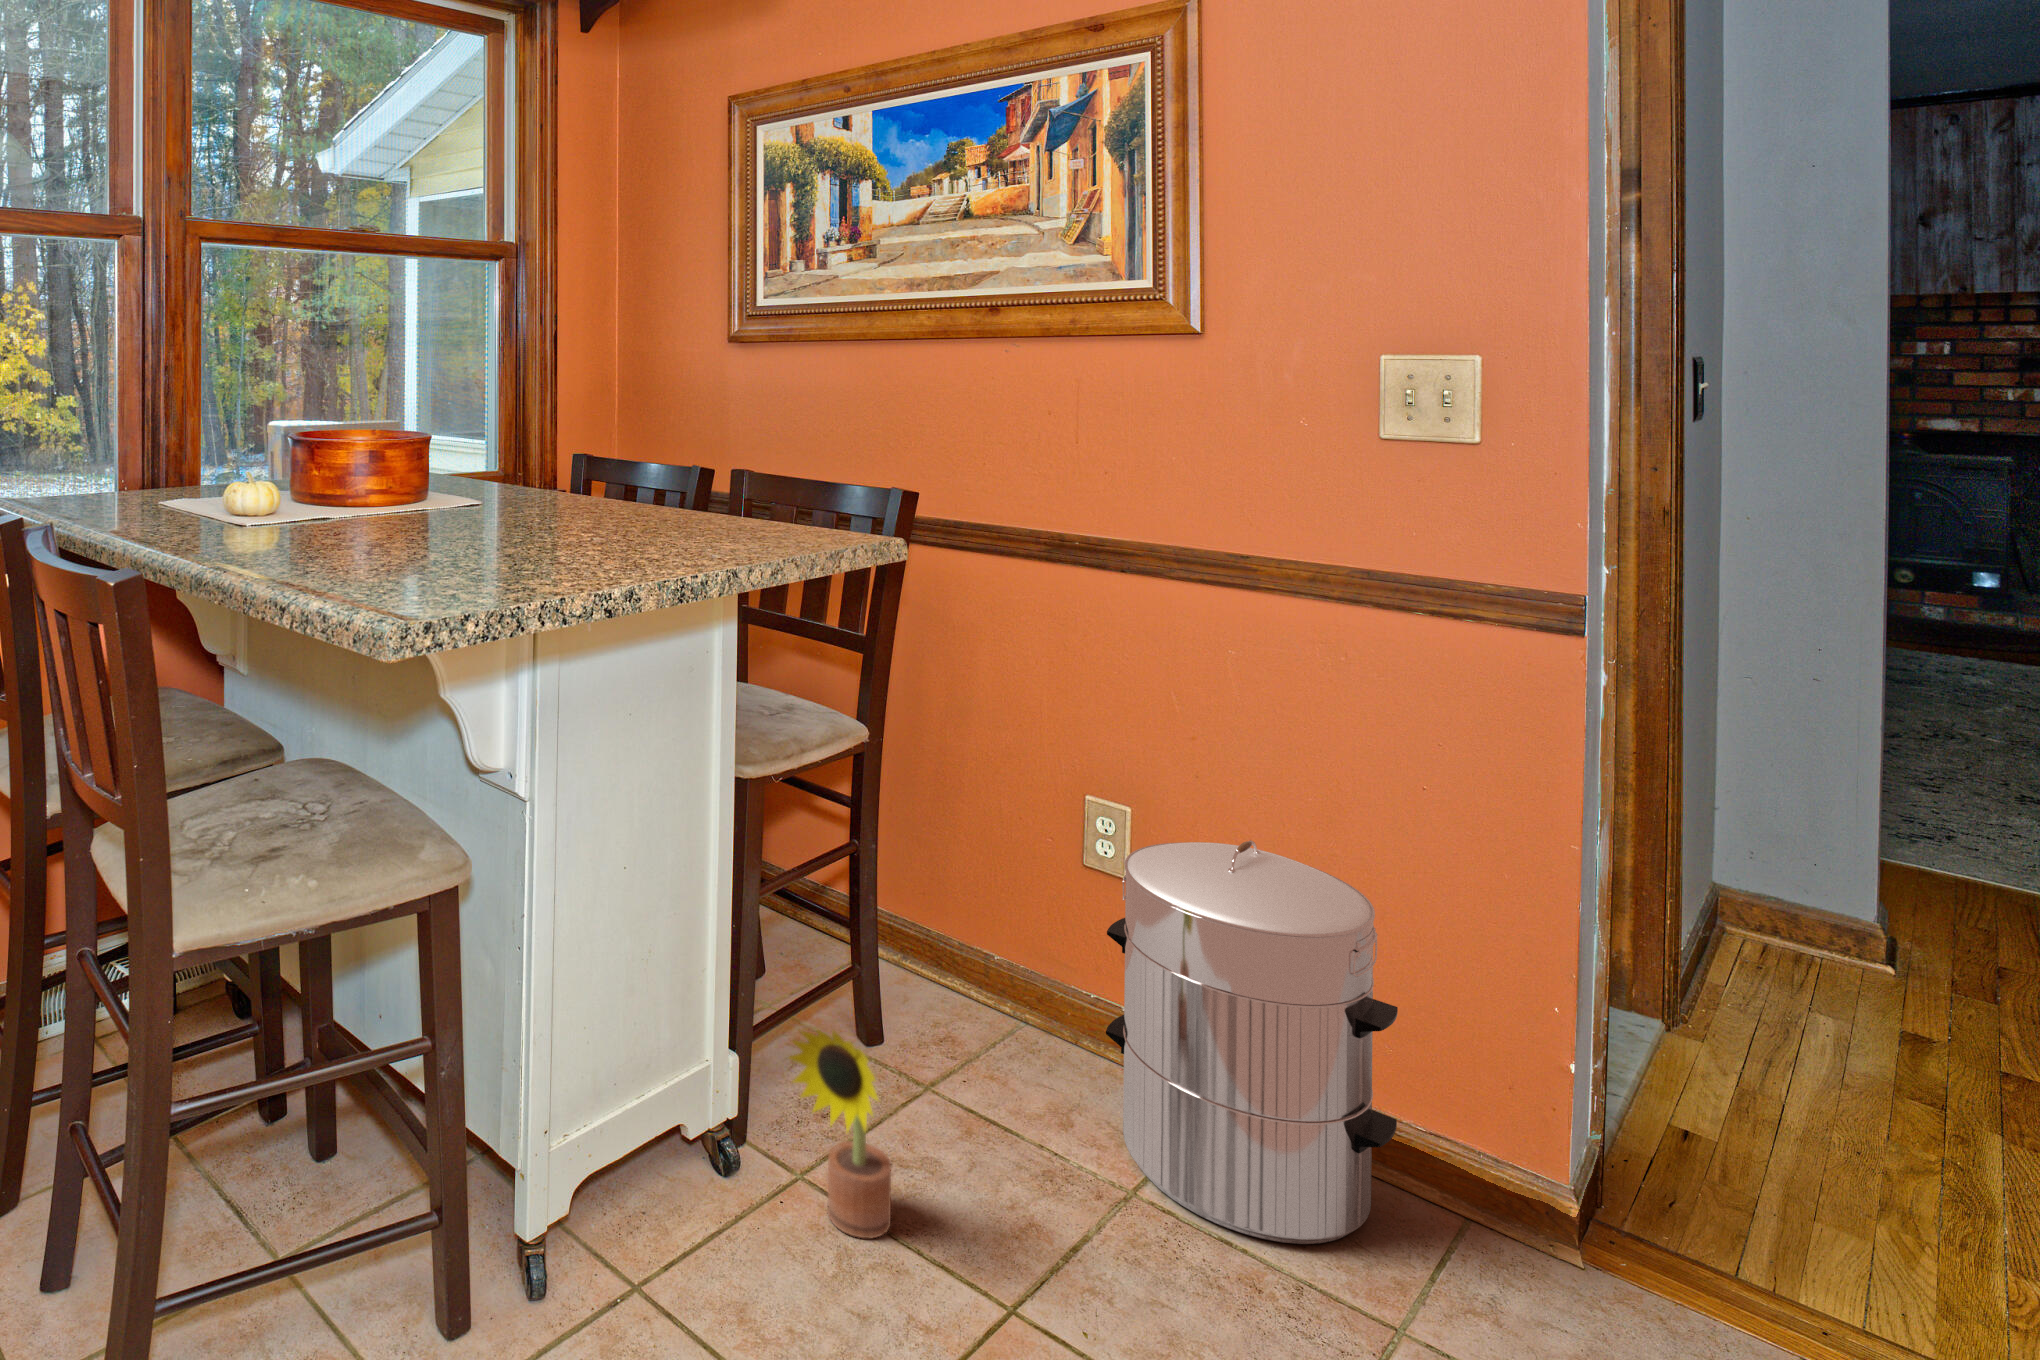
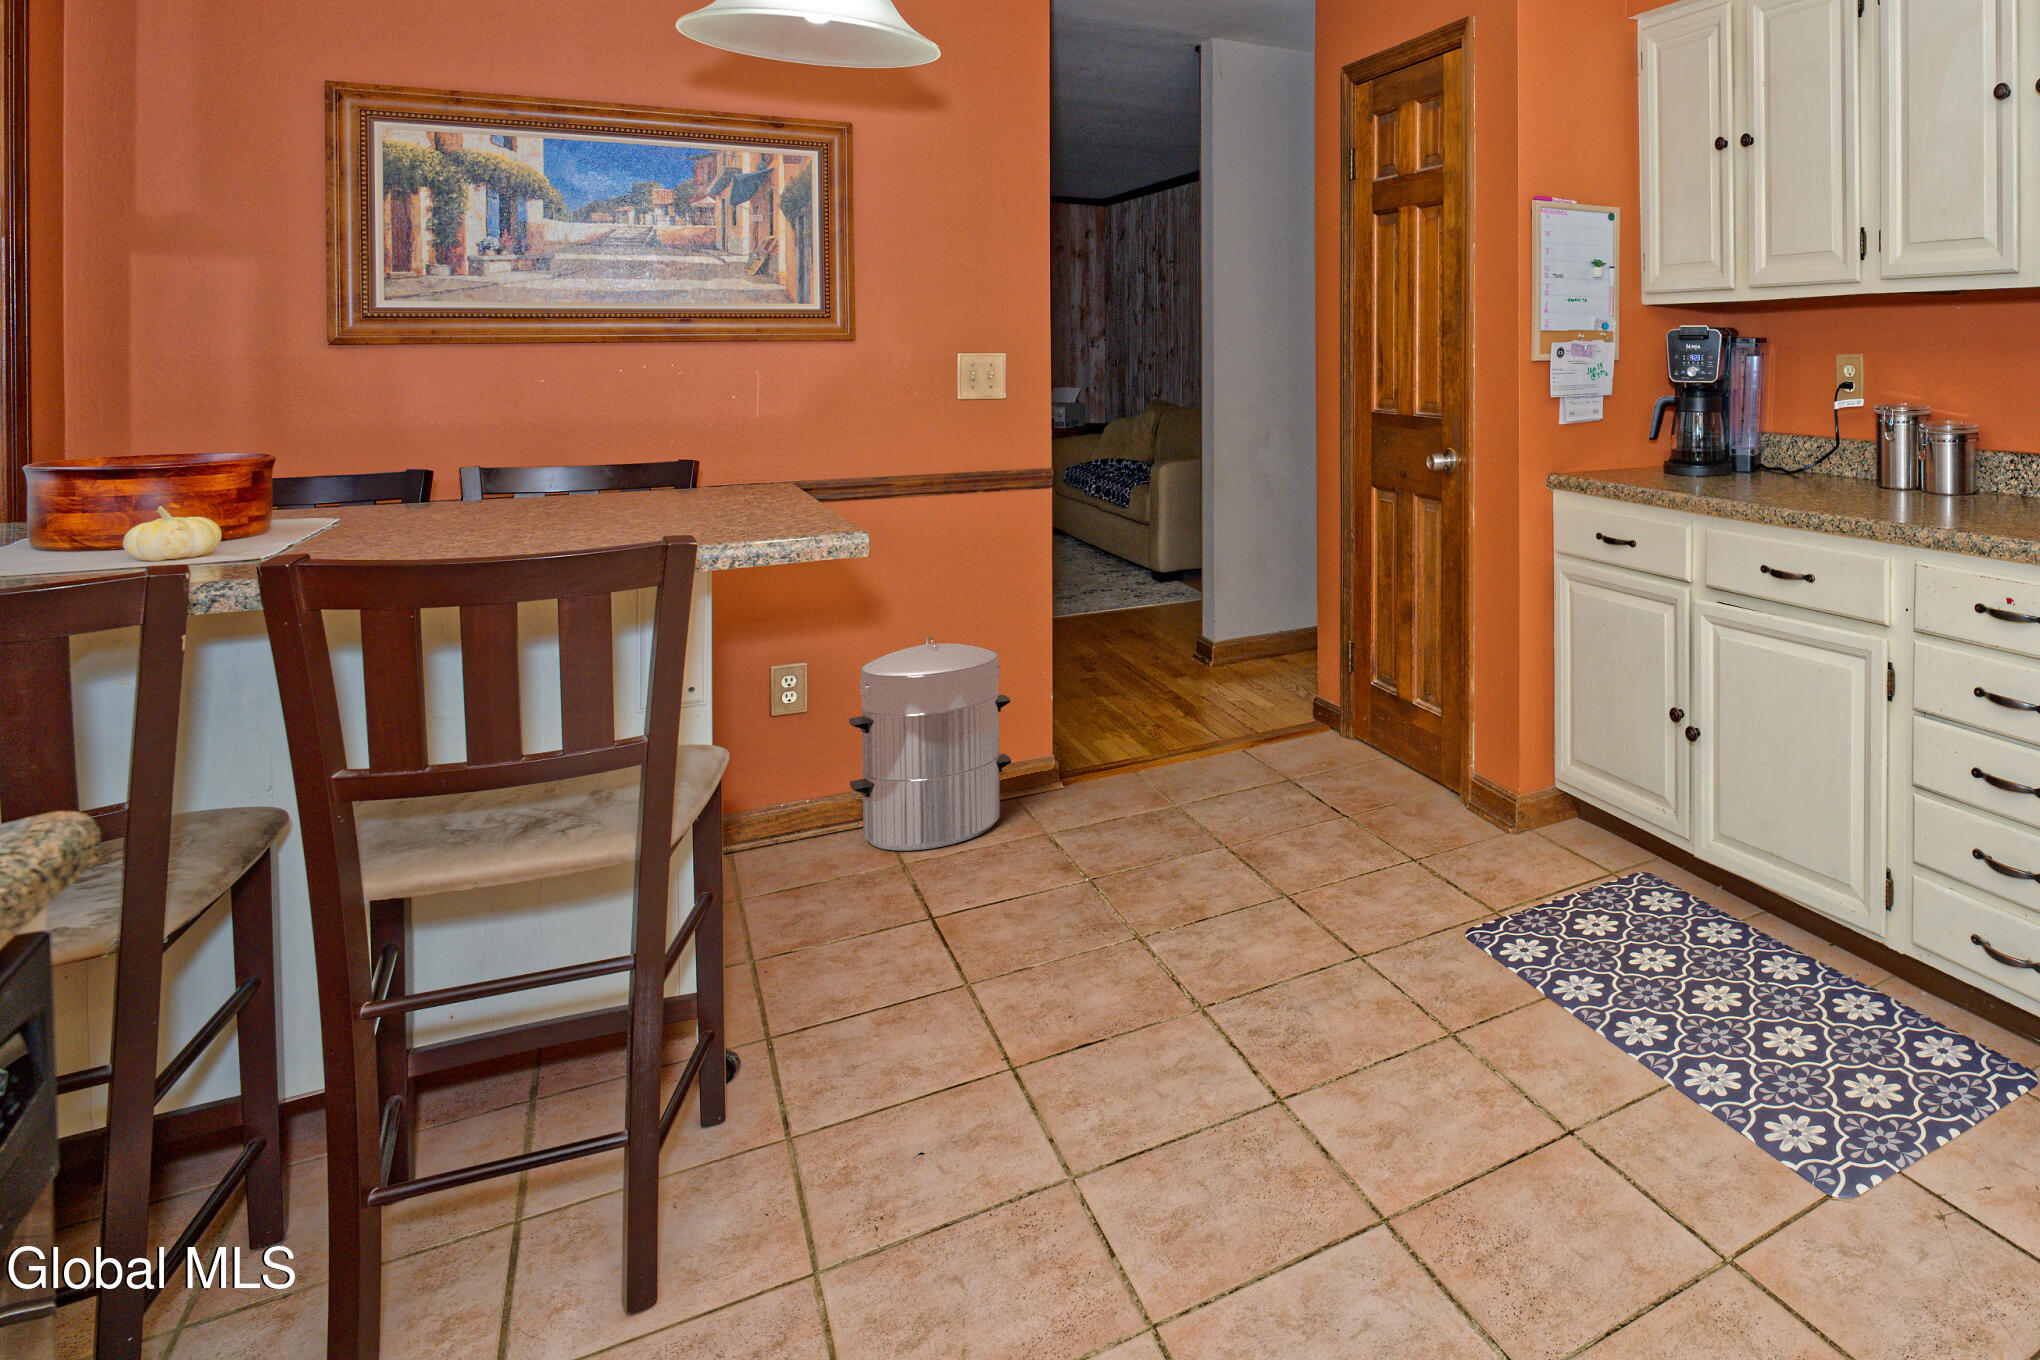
decorative plant: present [789,1030,891,1238] -> none [785,801,865,944]

